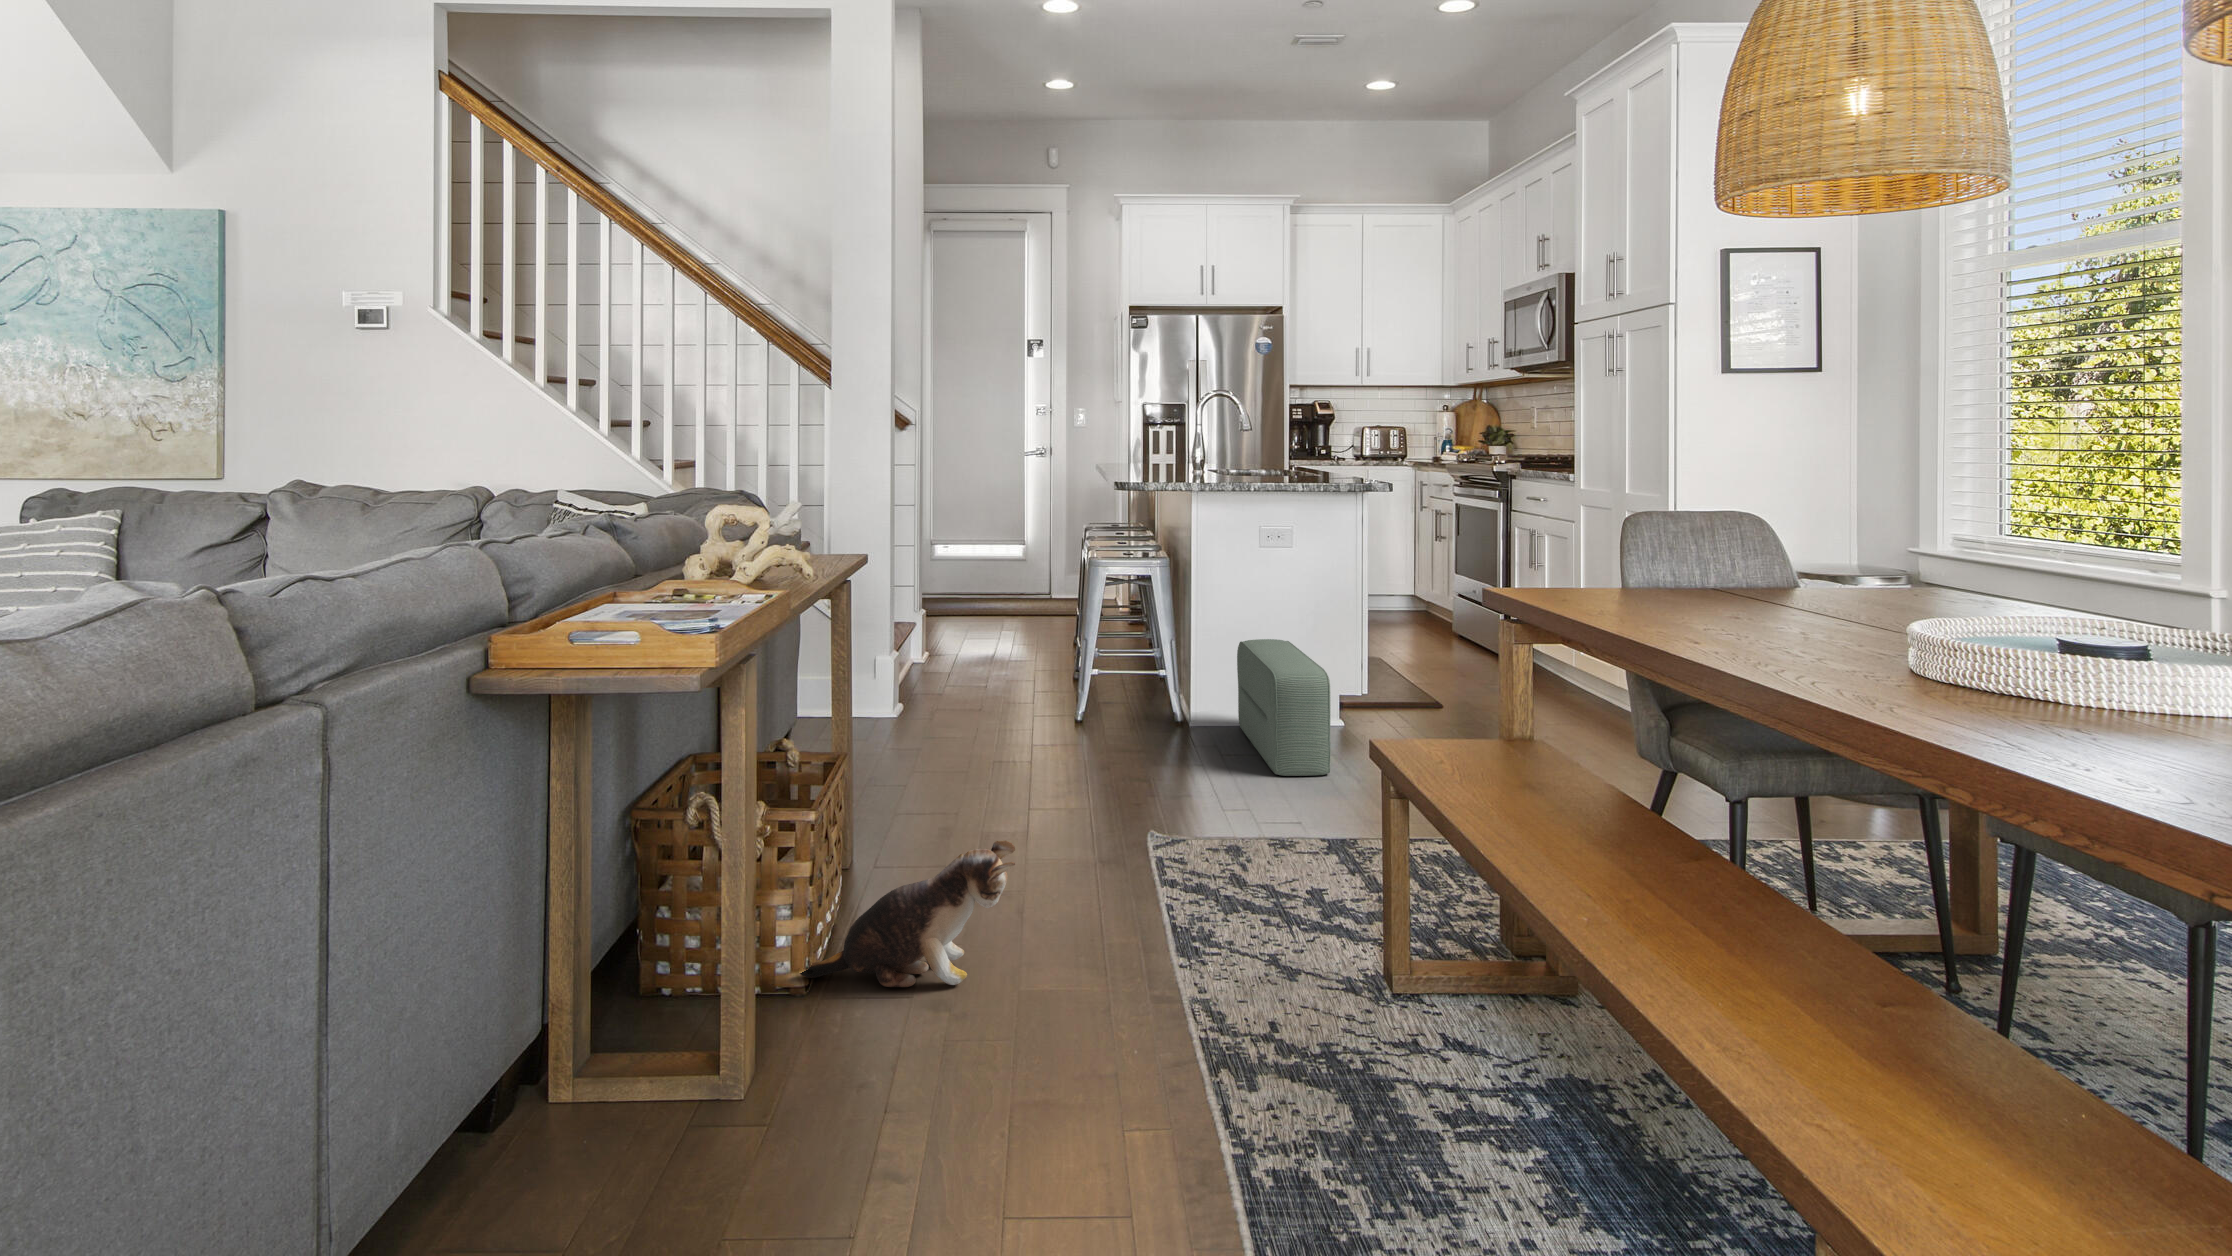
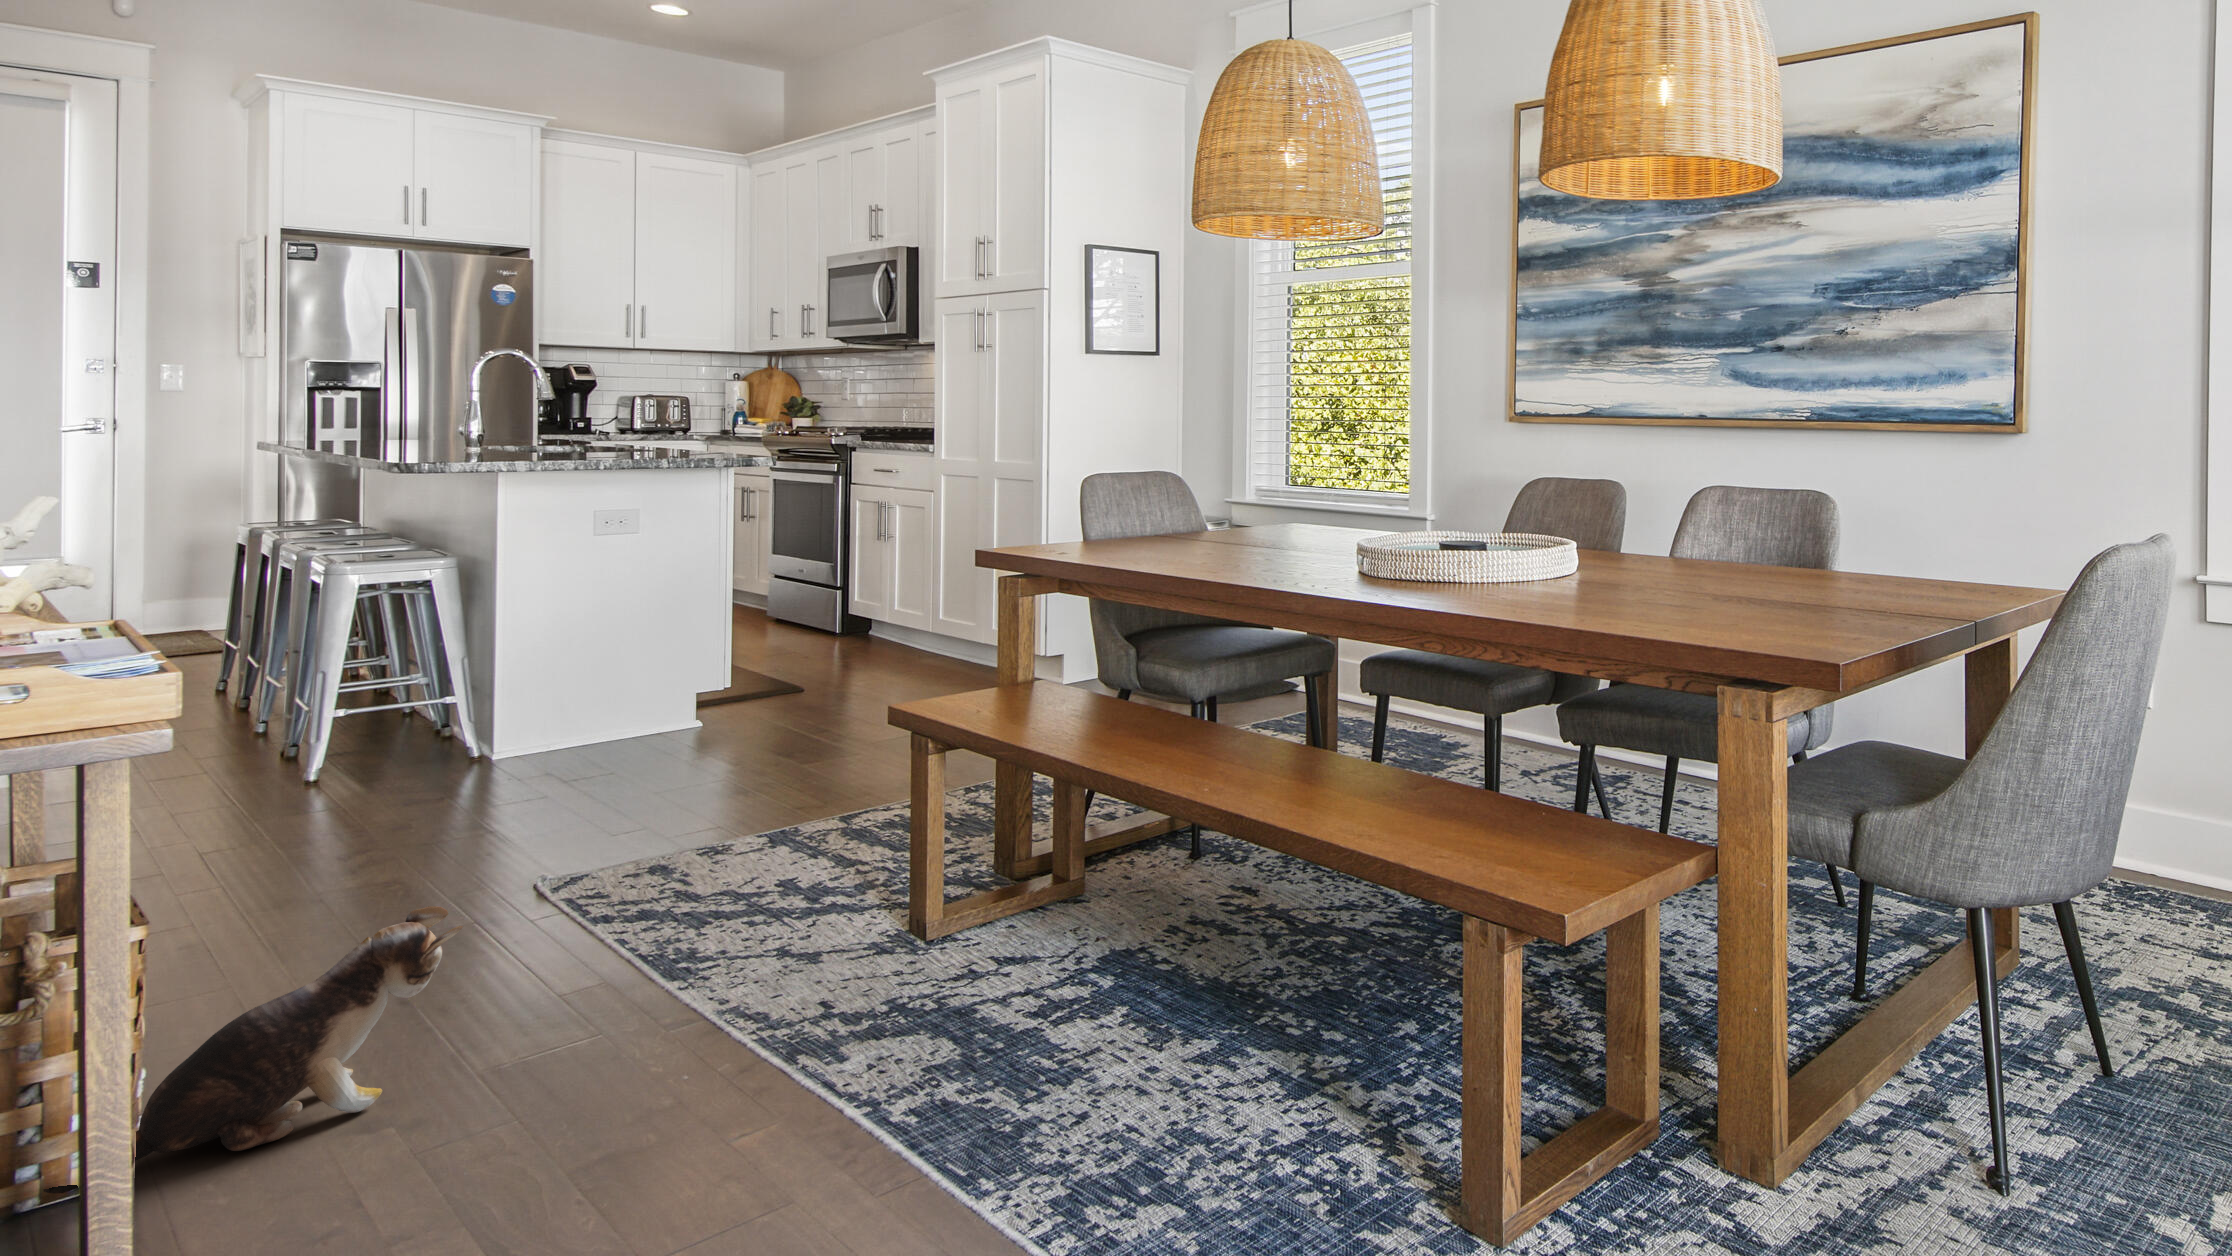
pouf: present [1237,639,1331,776] -> none [551,630,718,785]

